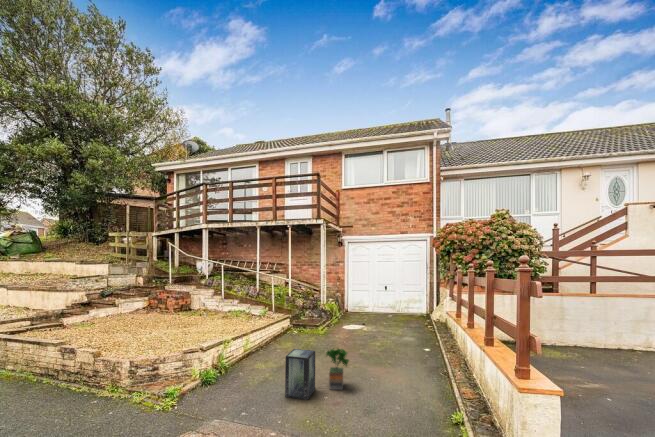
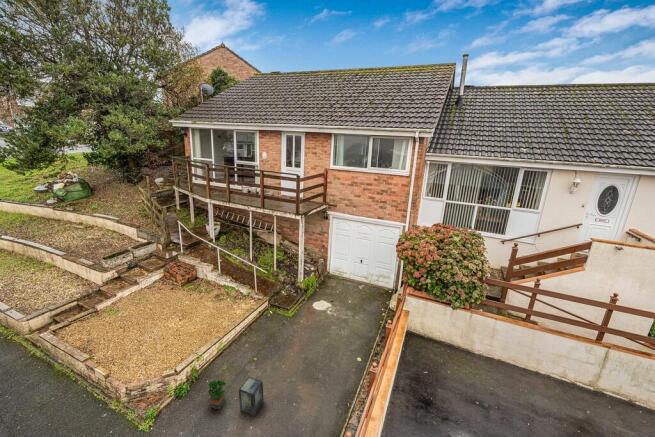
potted tree: present [326,349,349,390] -> present [208,380,226,409]

